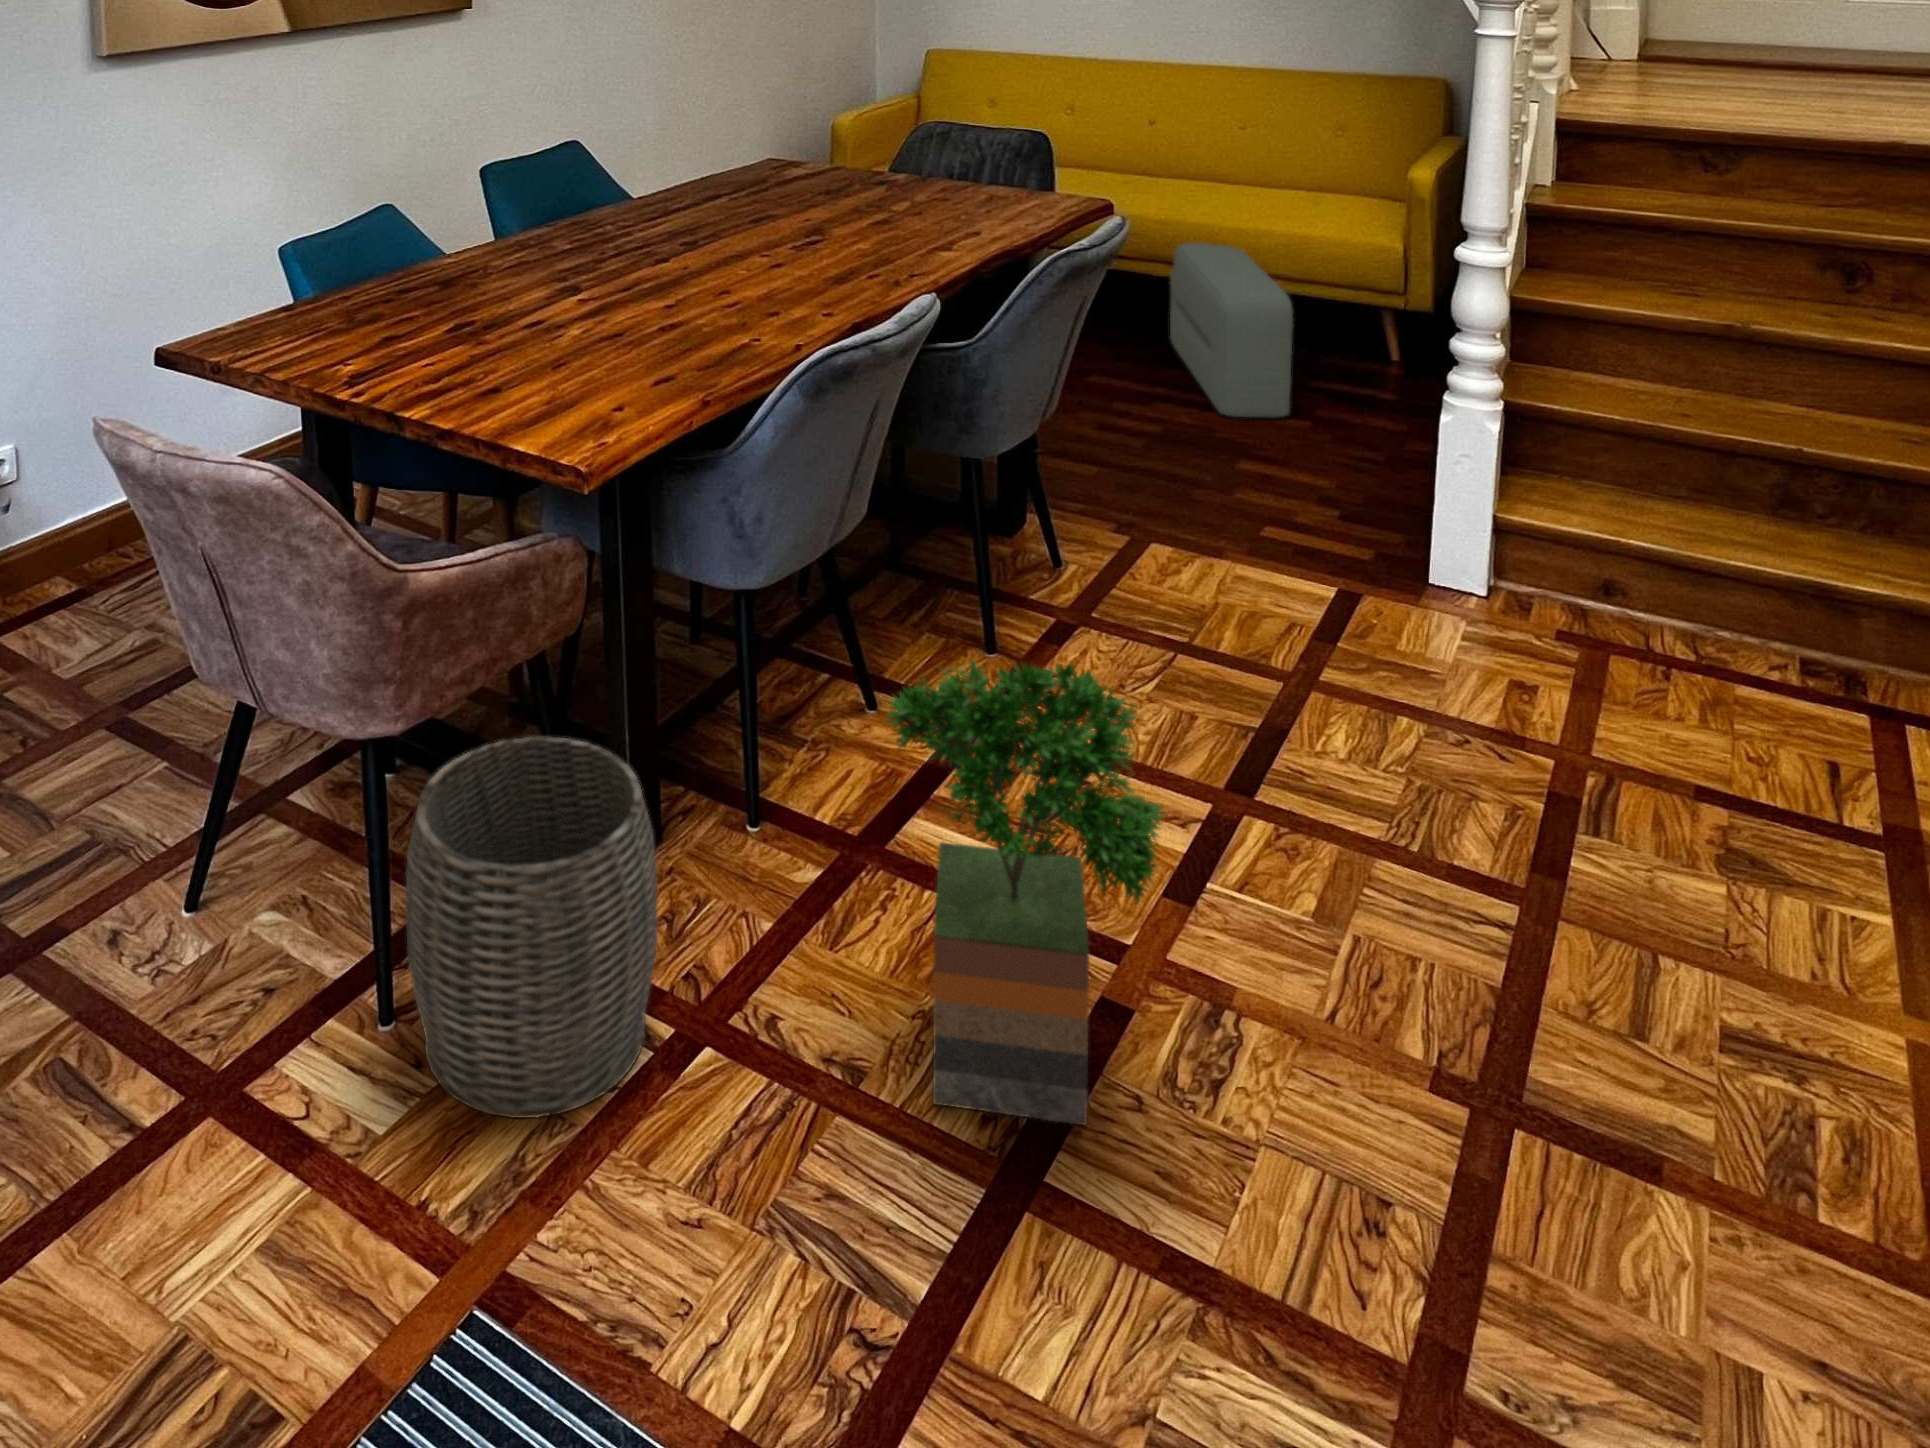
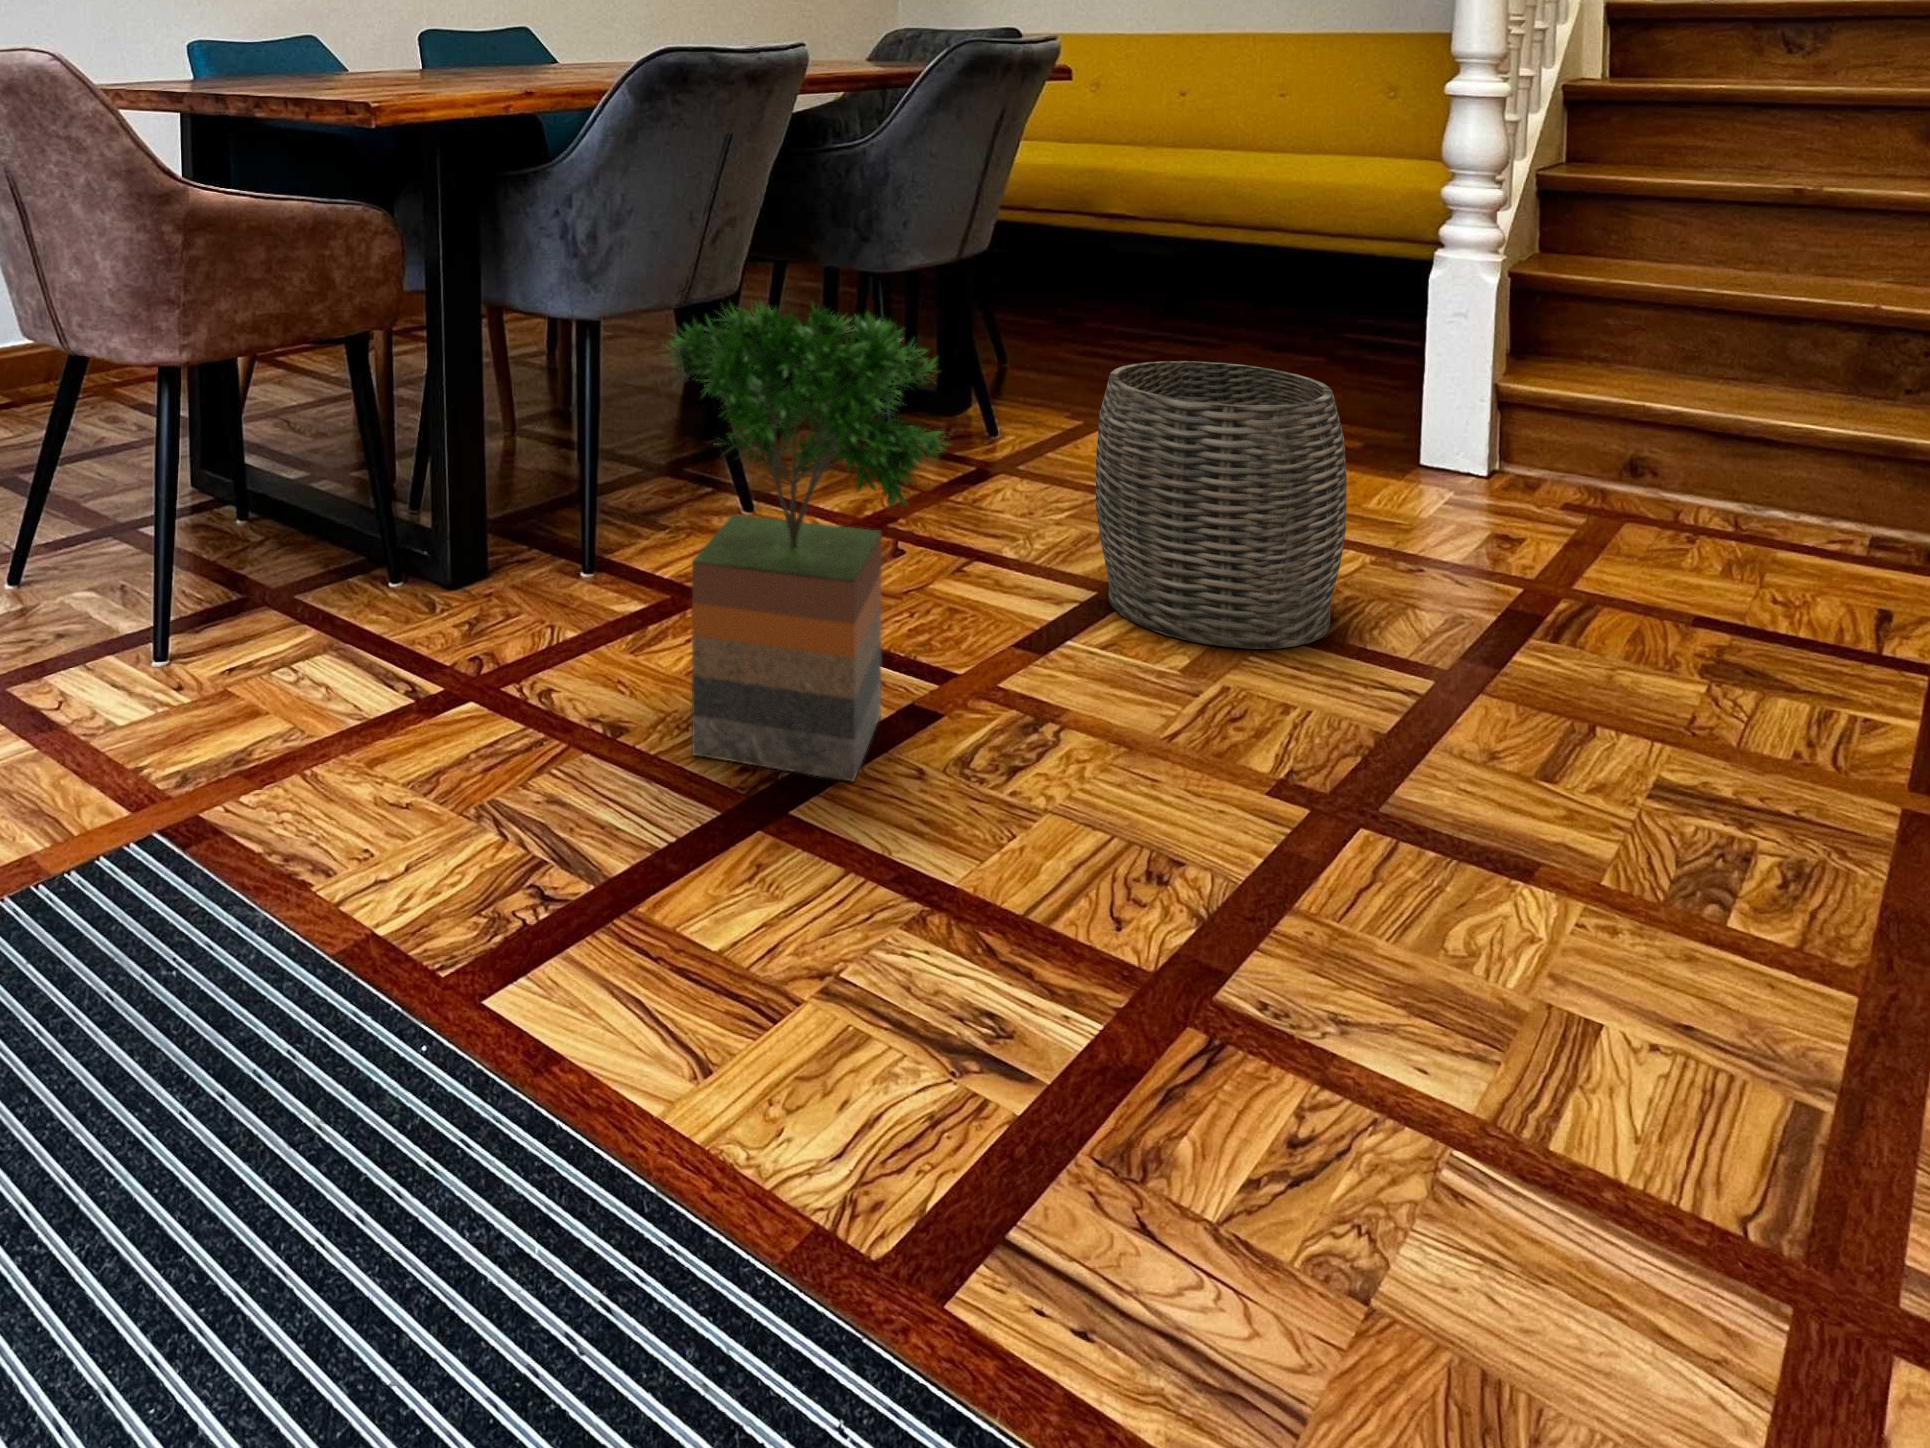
pouf: present [1170,243,1293,417] -> none [1192,201,1311,364]
woven basket: present [406,737,658,1118] -> present [1096,361,1347,649]

